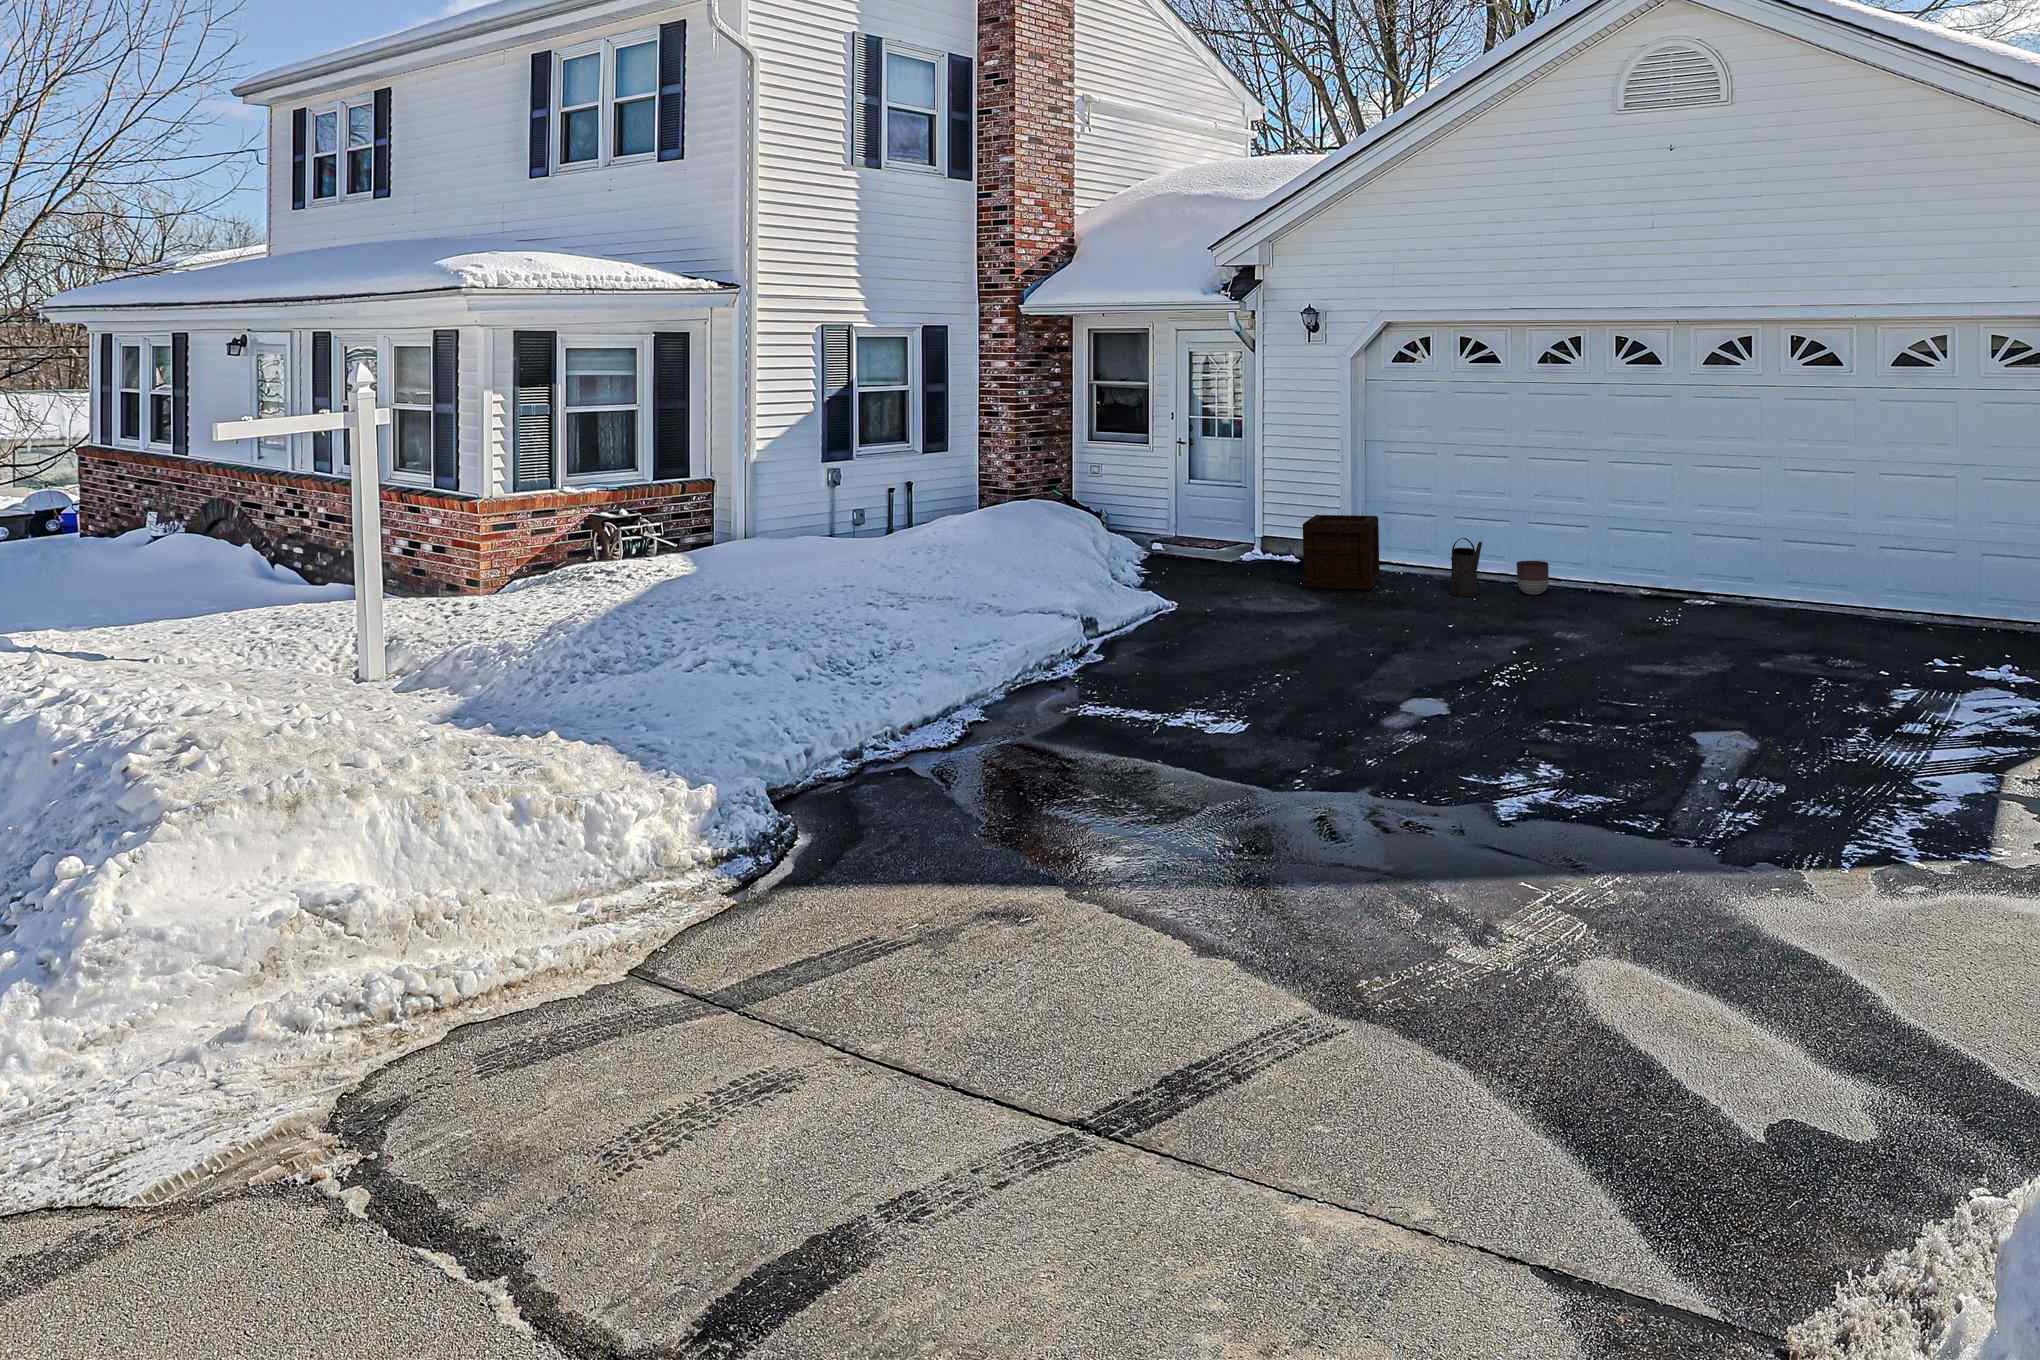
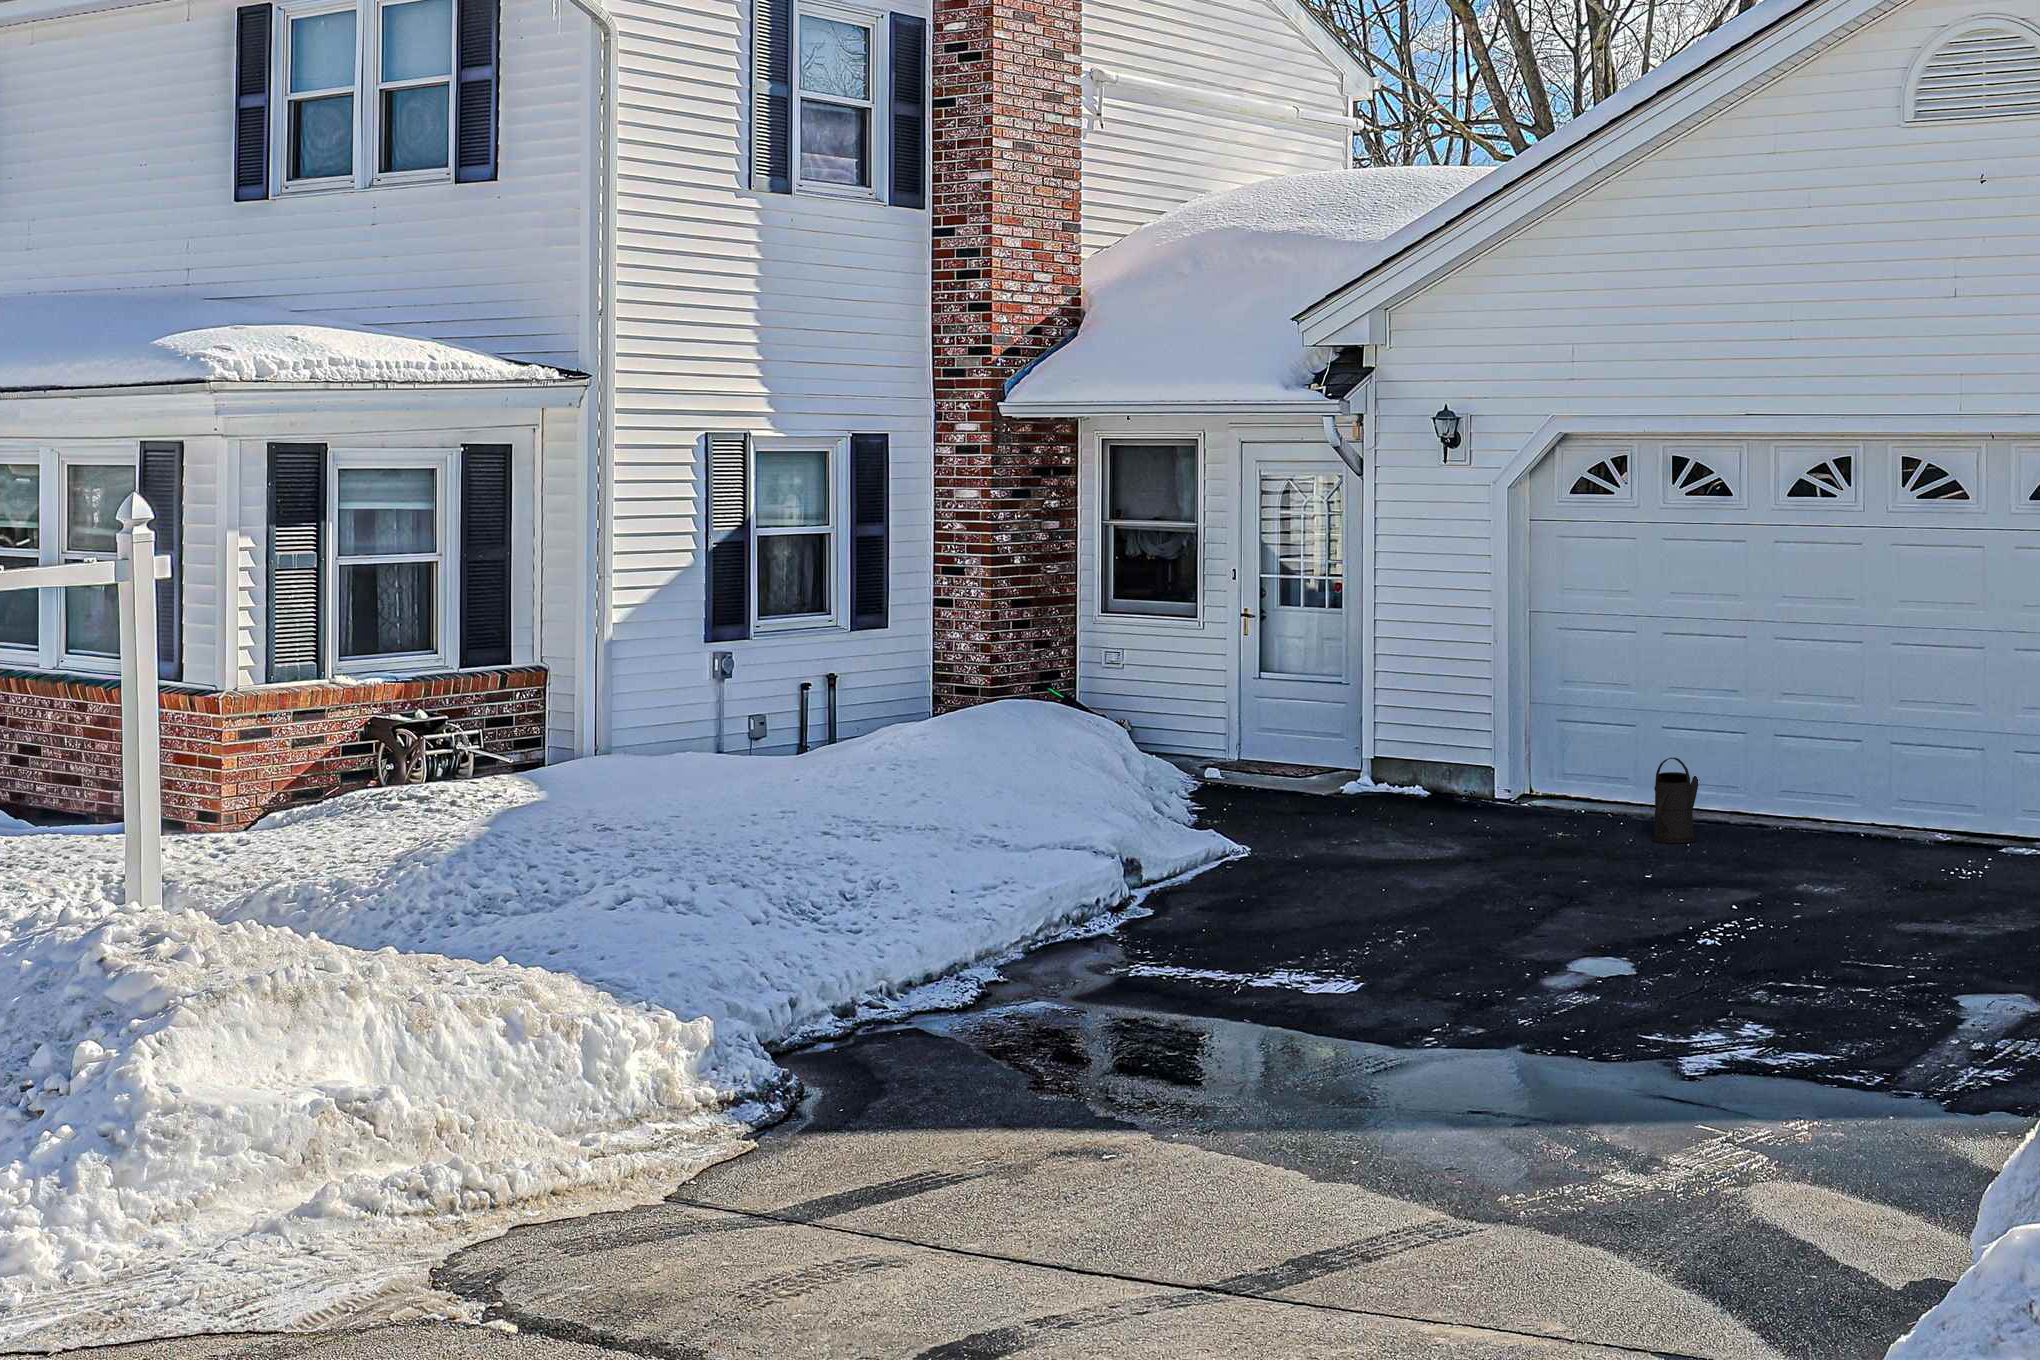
wooden crate: present [1303,515,1380,591] -> none [1435,726,1552,837]
planter: present [1517,561,1549,595] -> none [1751,792,1797,841]

